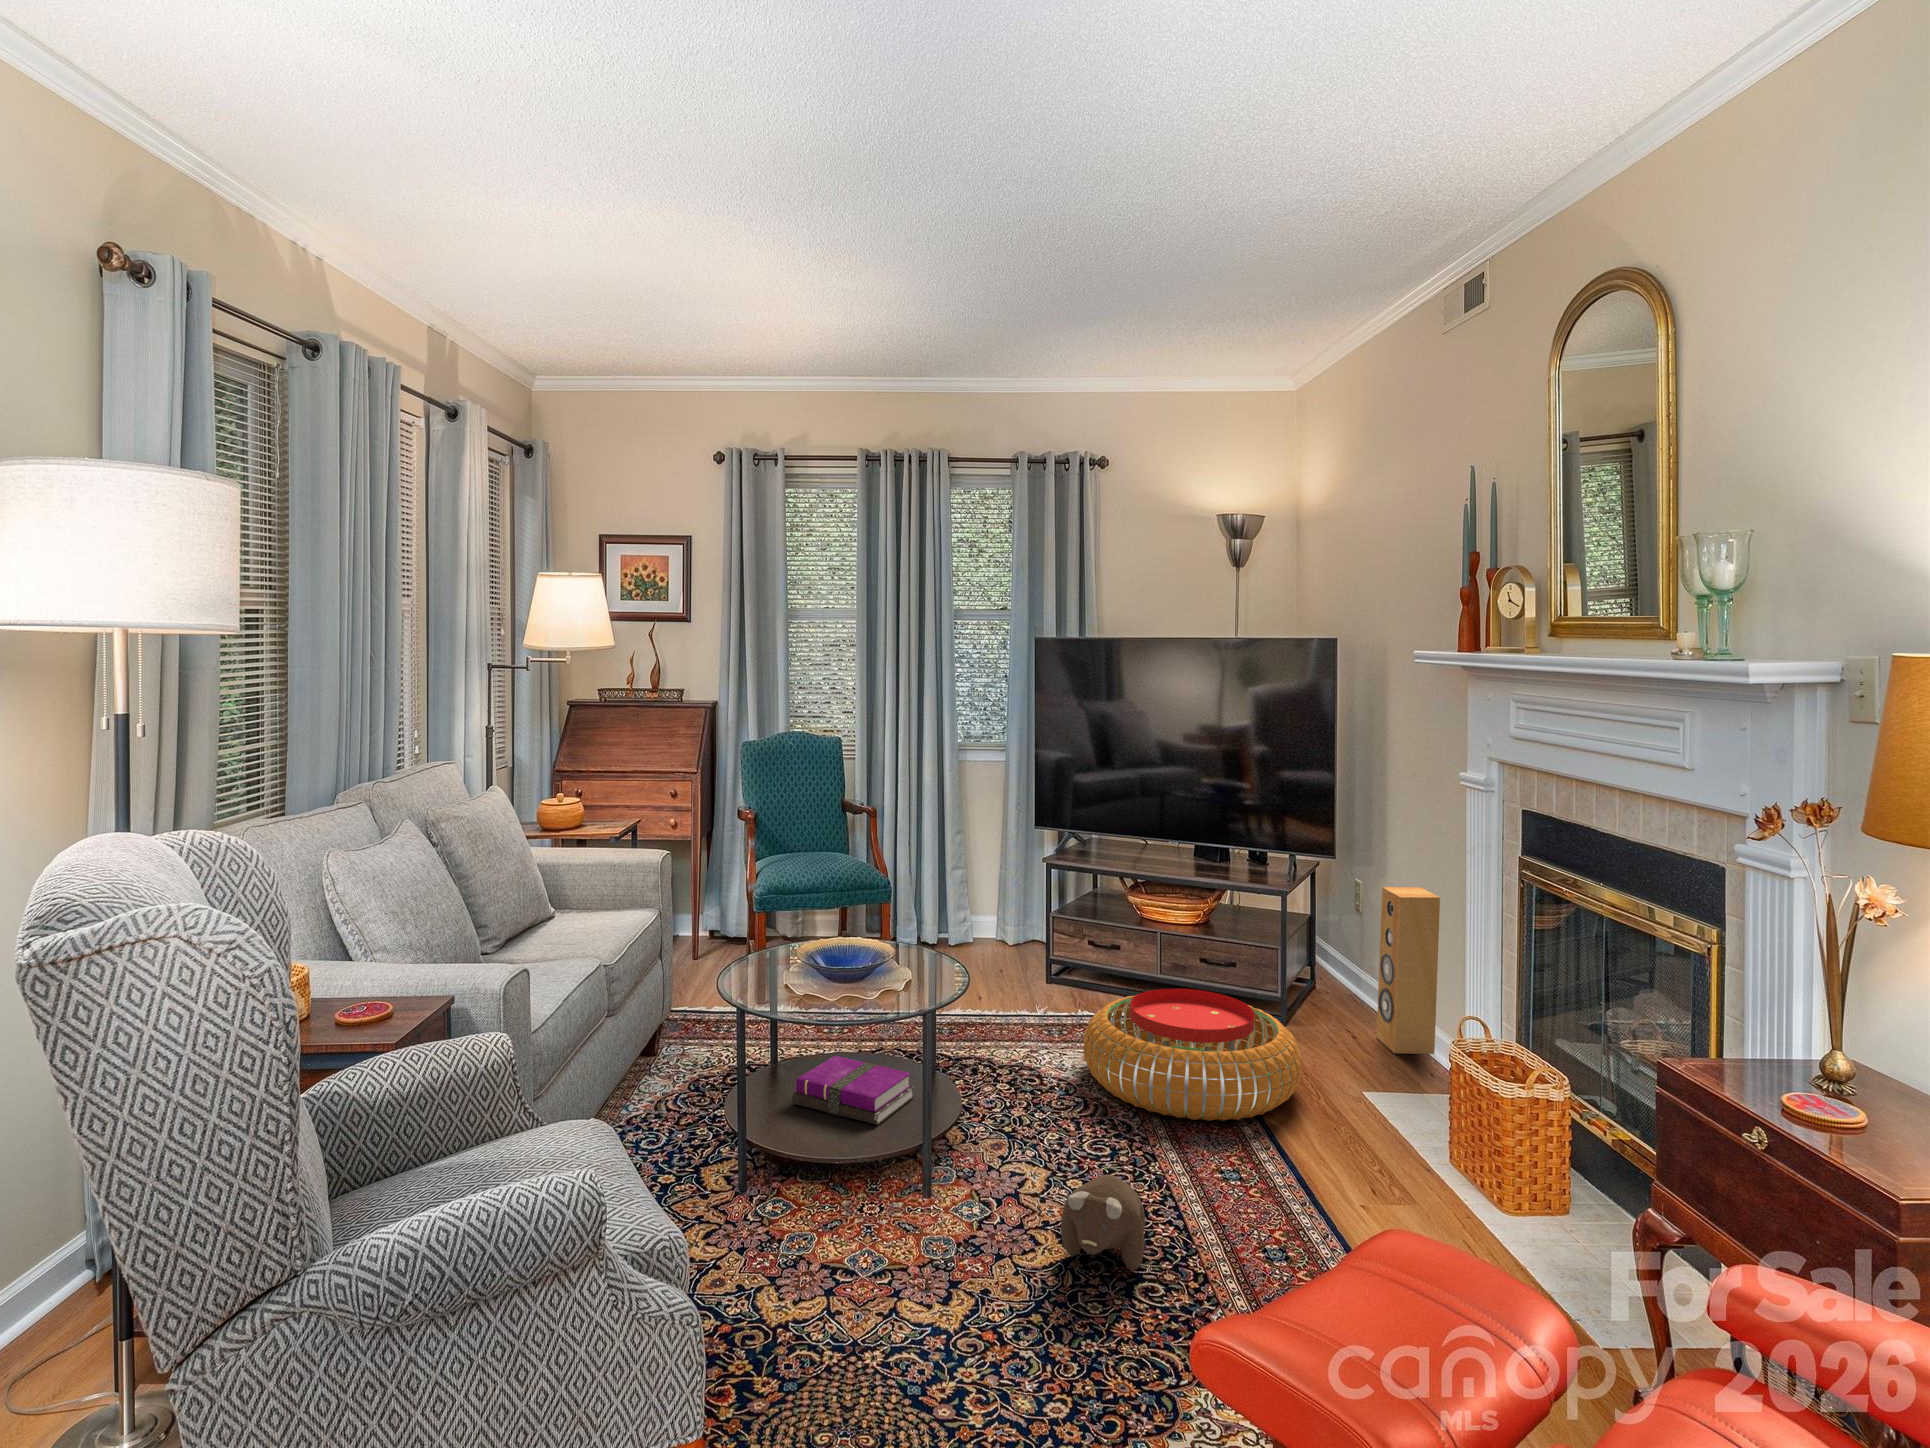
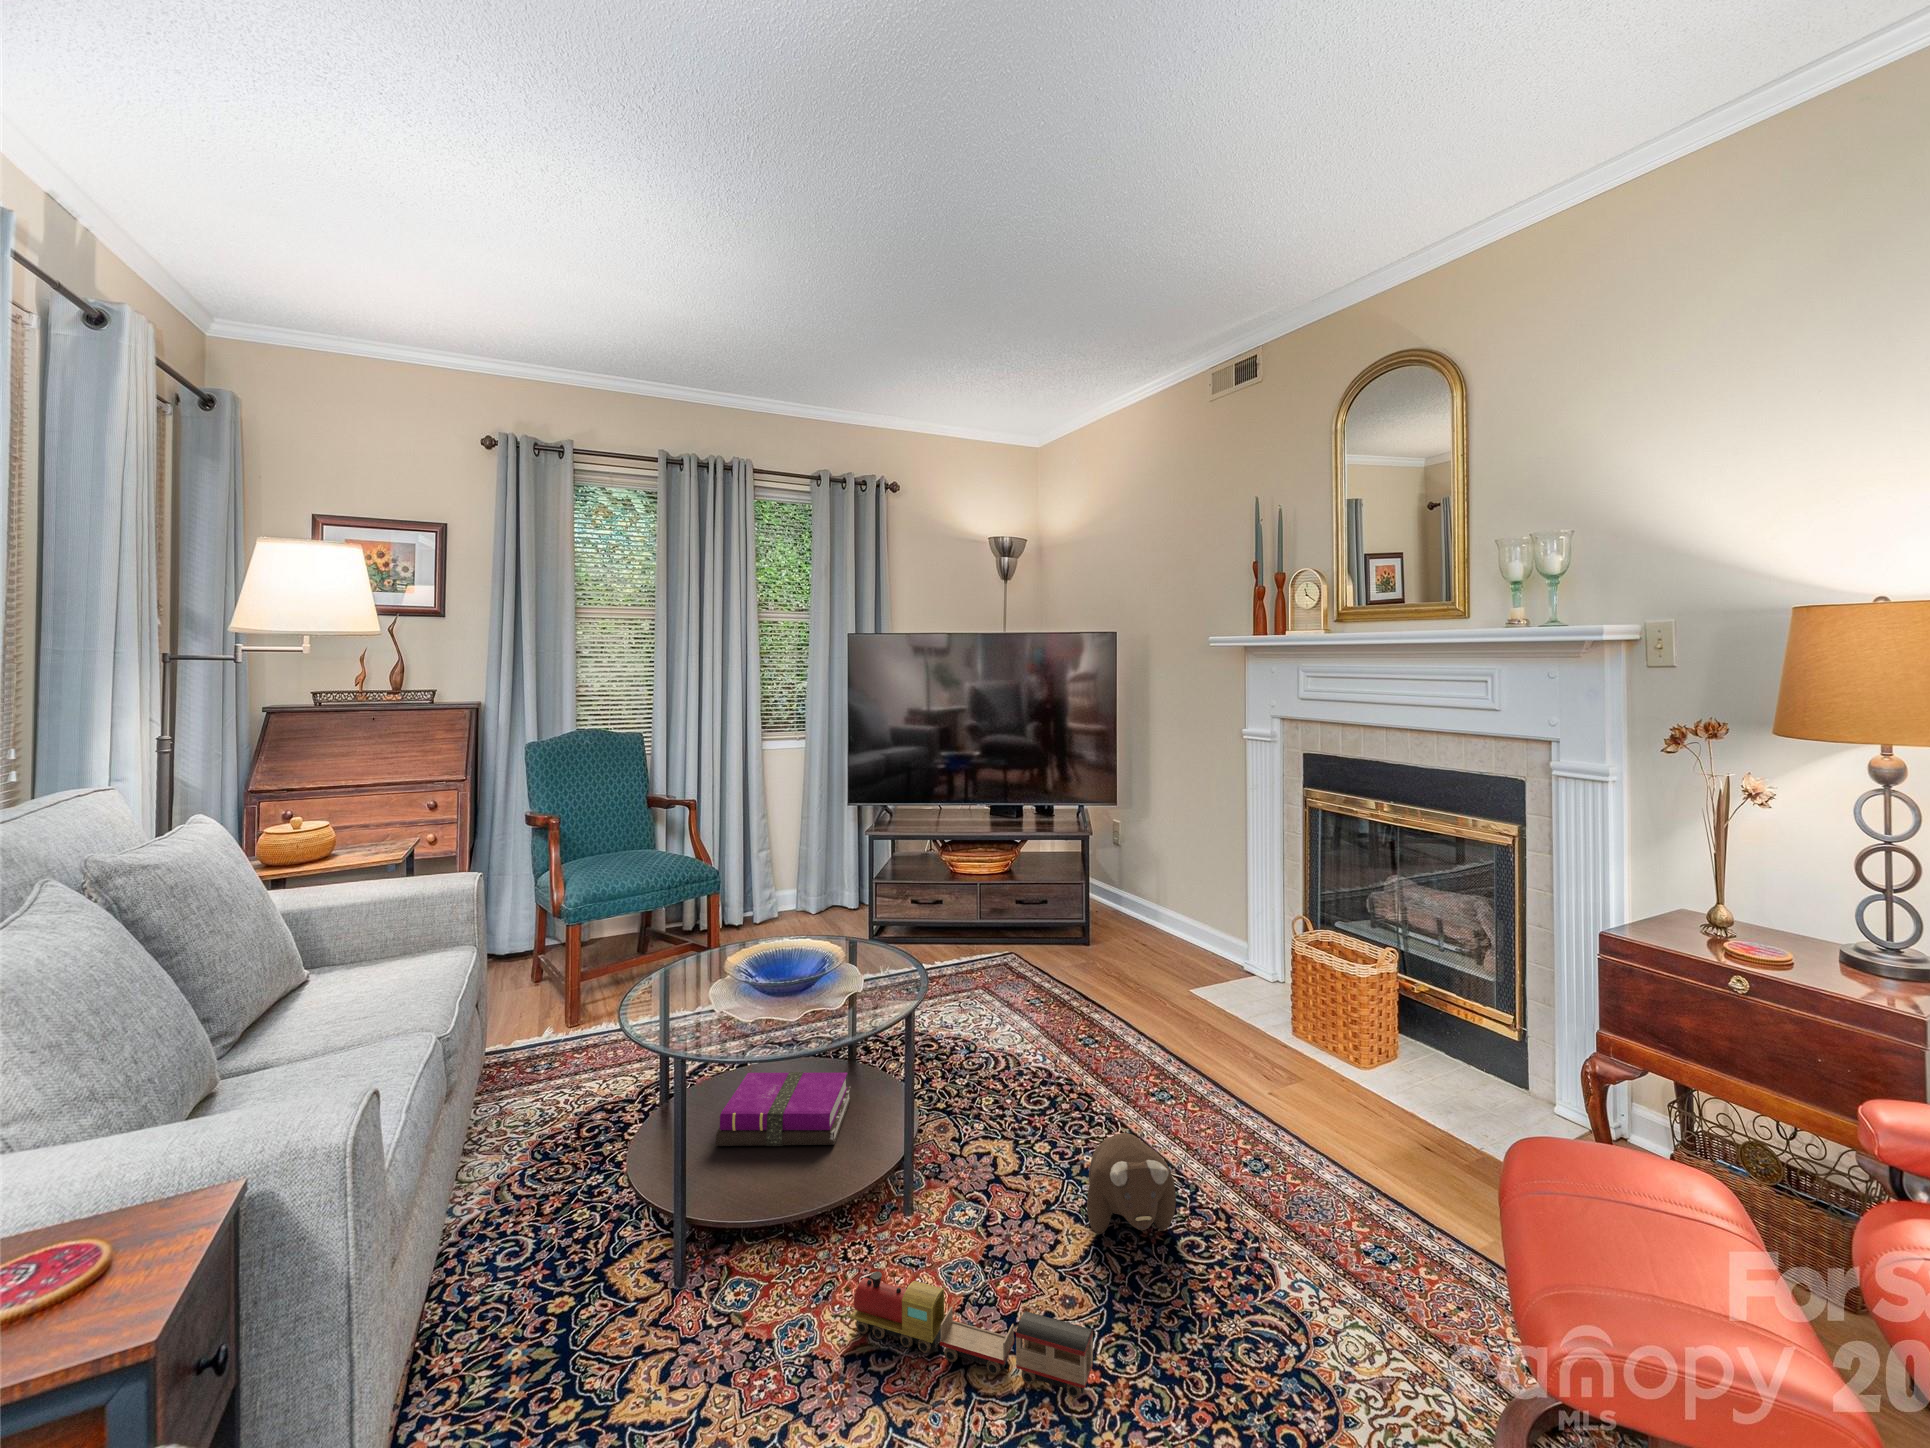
speaker: present [1377,887,1440,1054] -> none [1160,817,1208,954]
pouf: present [1083,989,1302,1121] -> none [964,928,1159,1052]
toy train: none [835,1213,987,1341] -> present [850,1272,1093,1398]

